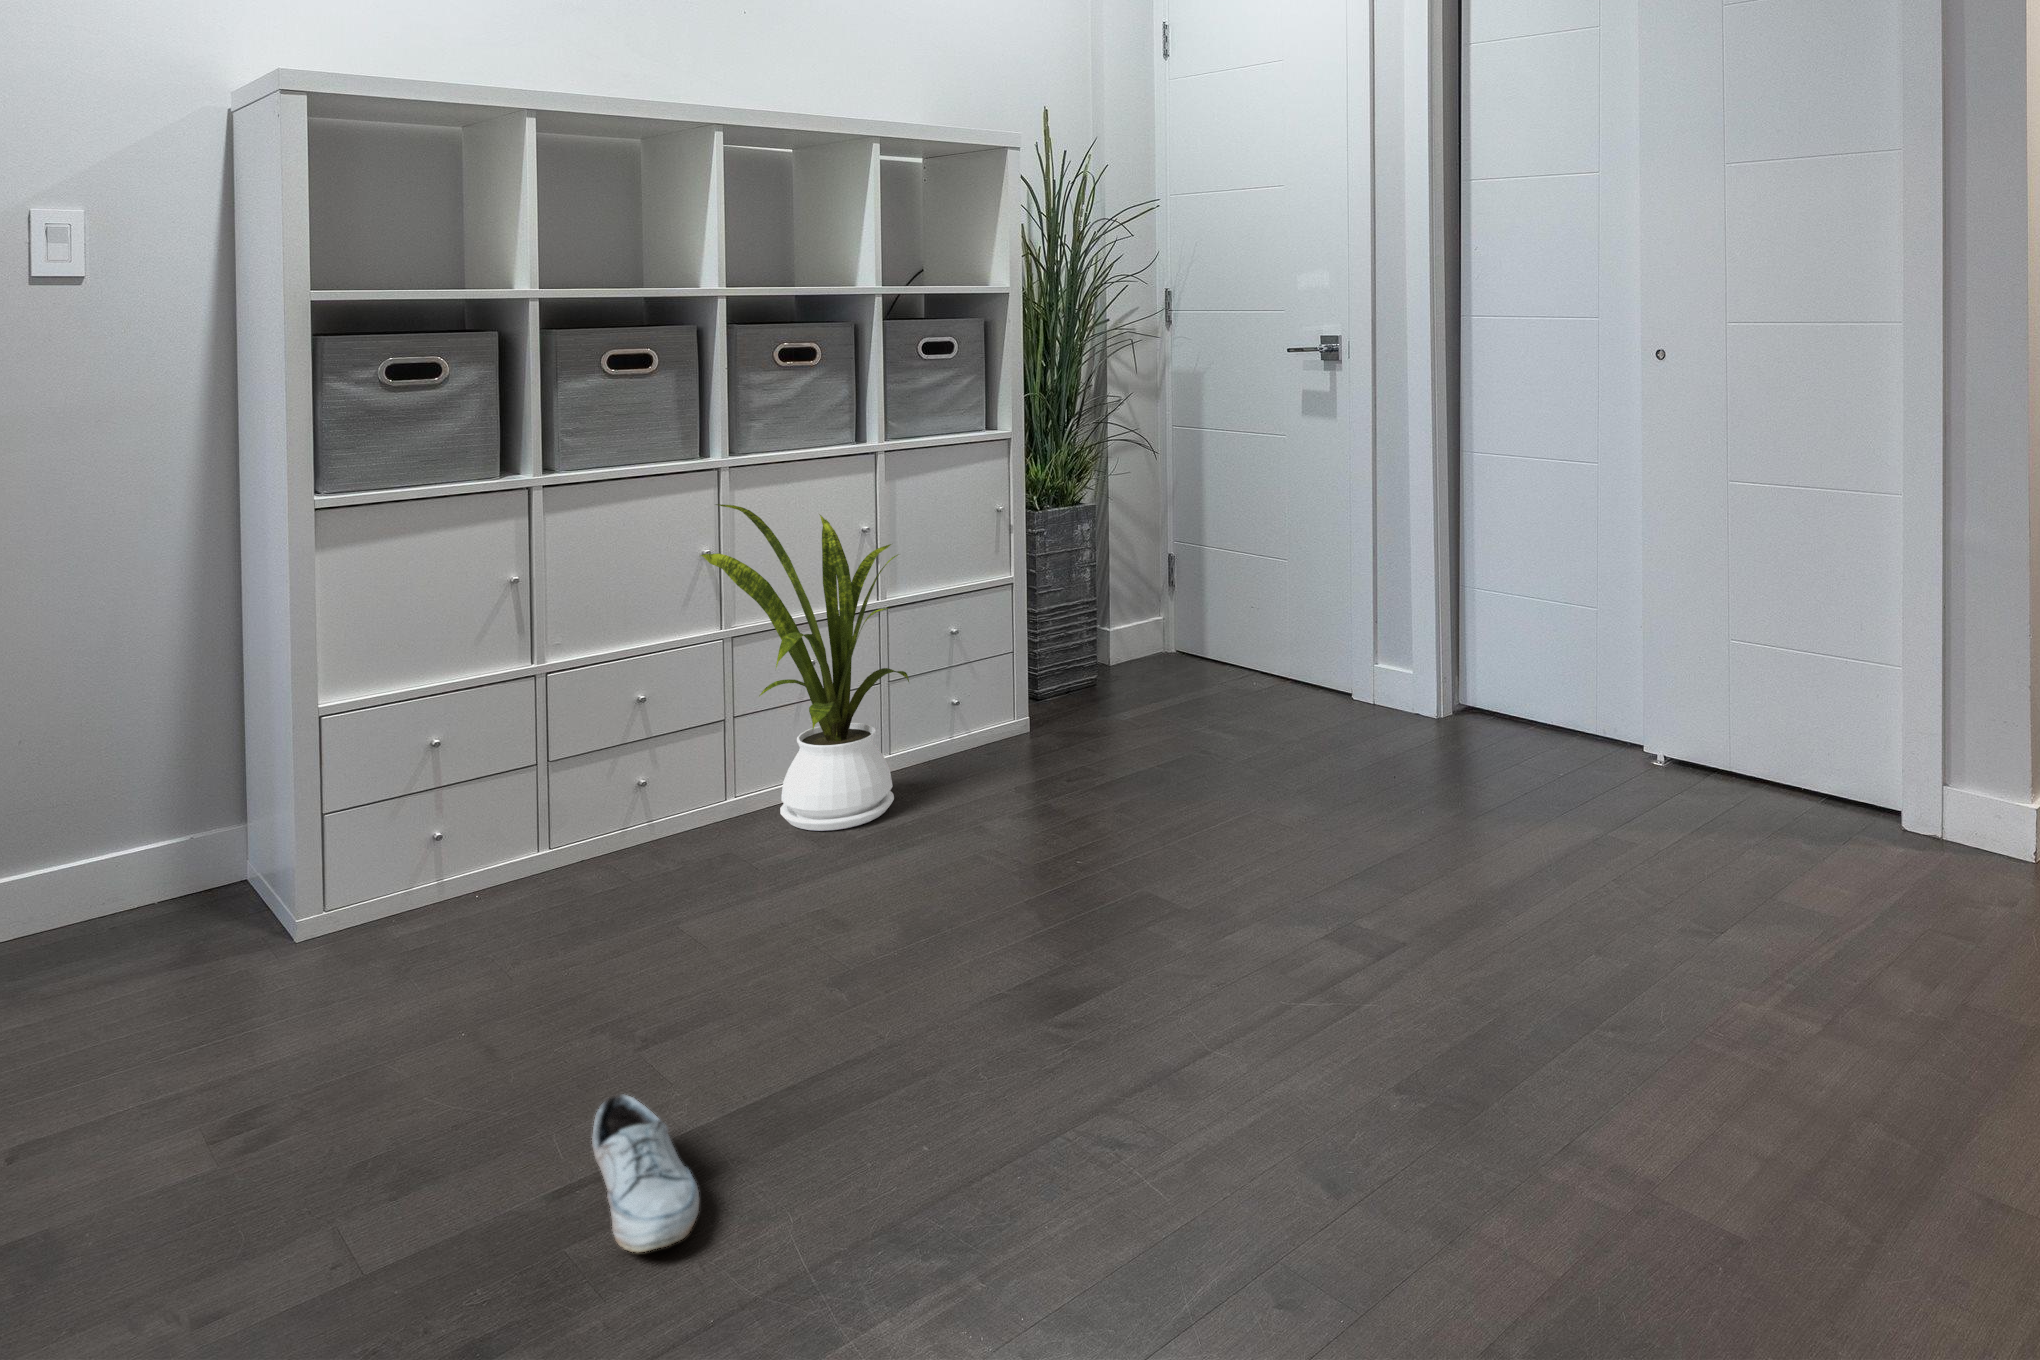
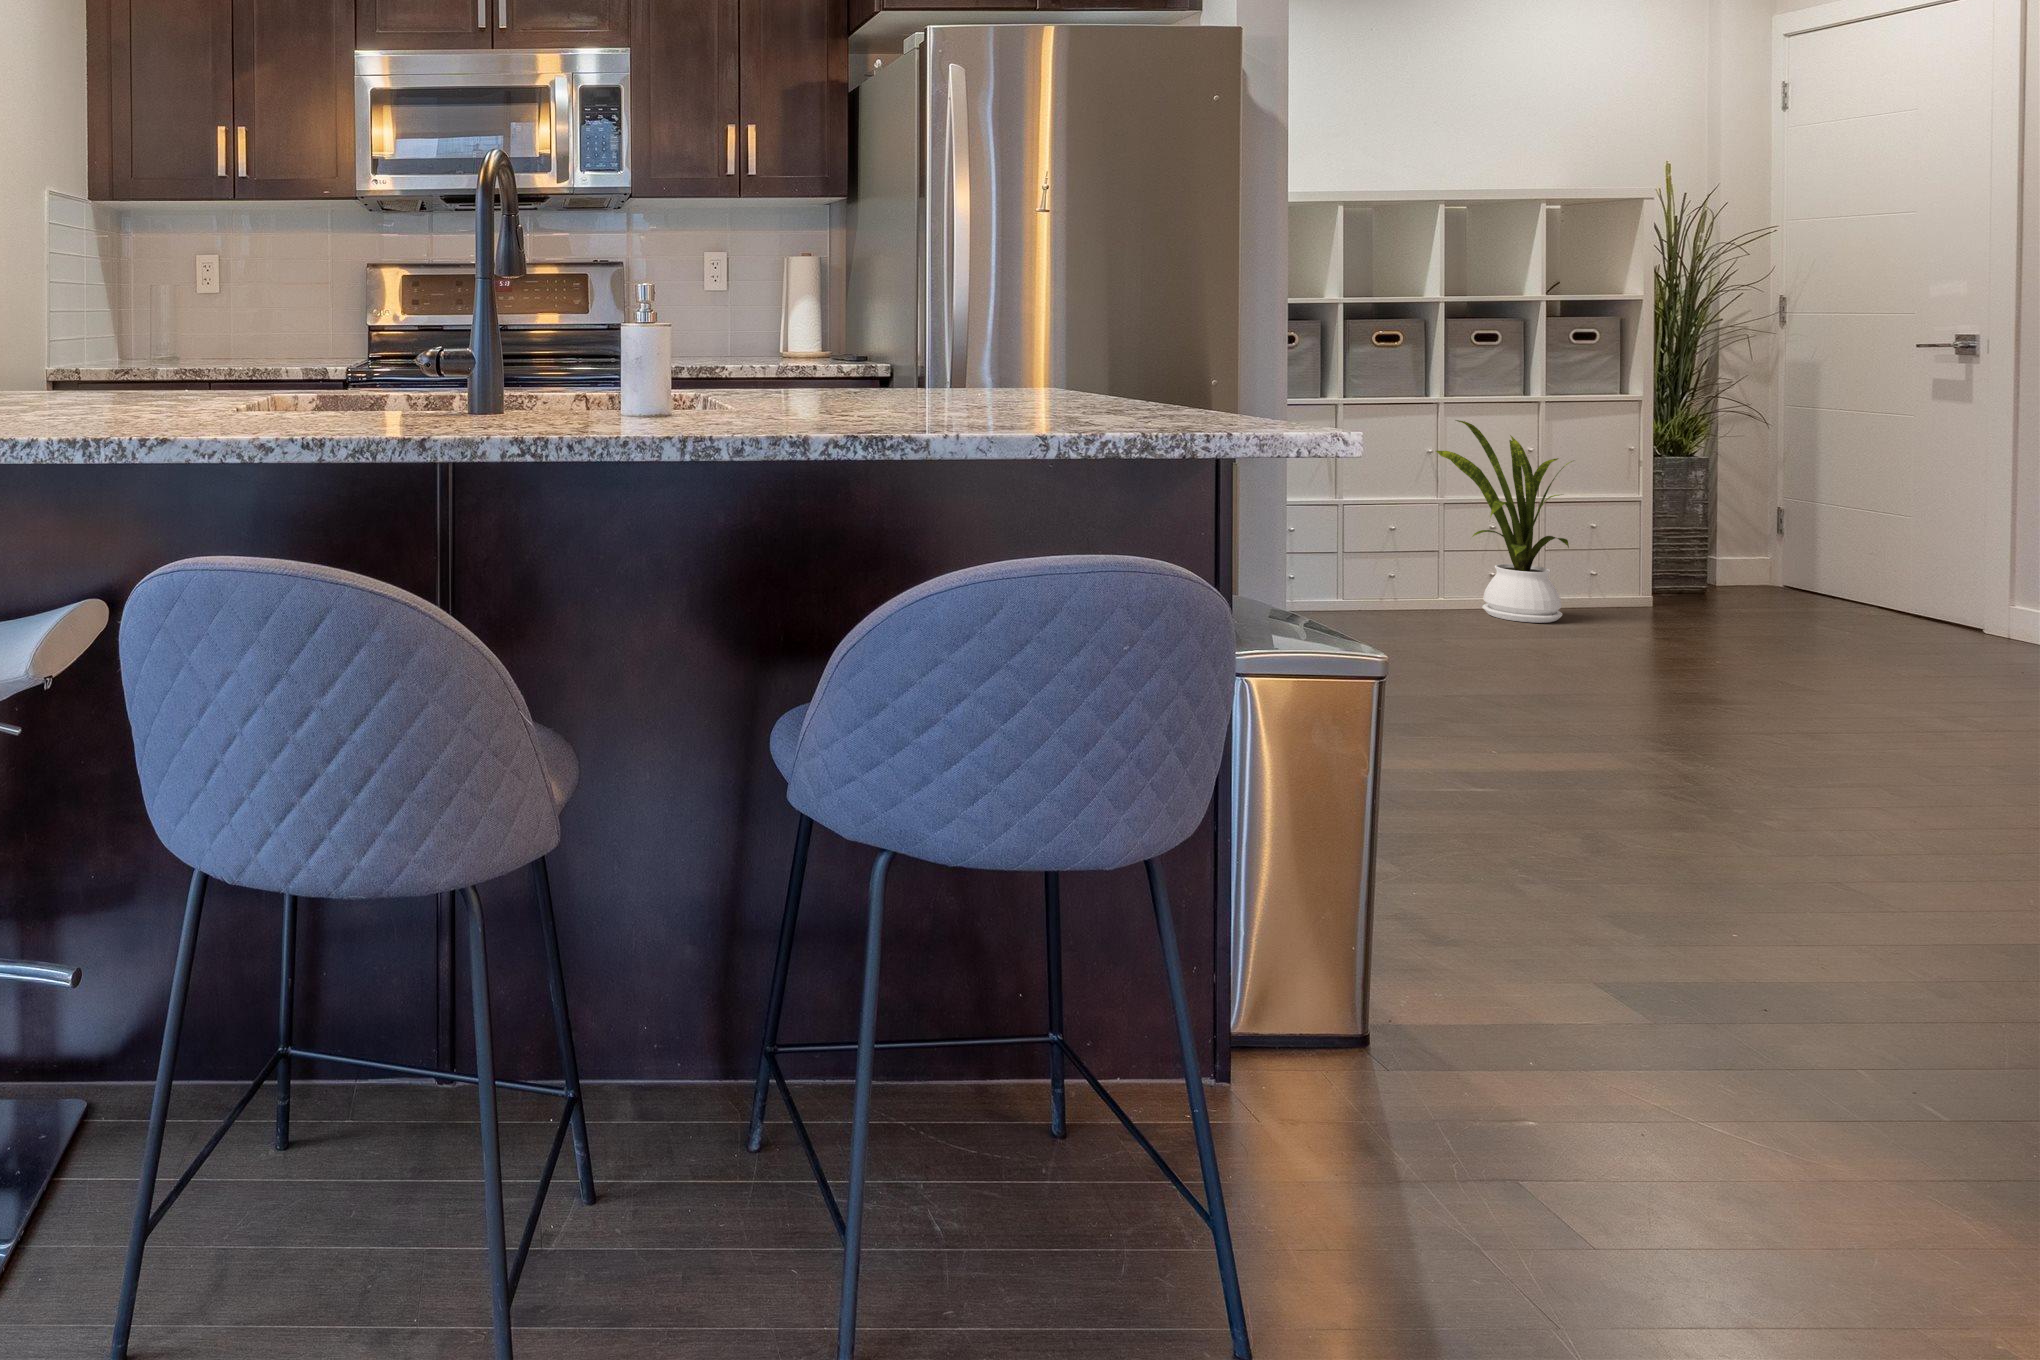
shoe: present [592,1094,699,1252] -> none [1474,658,1543,704]

